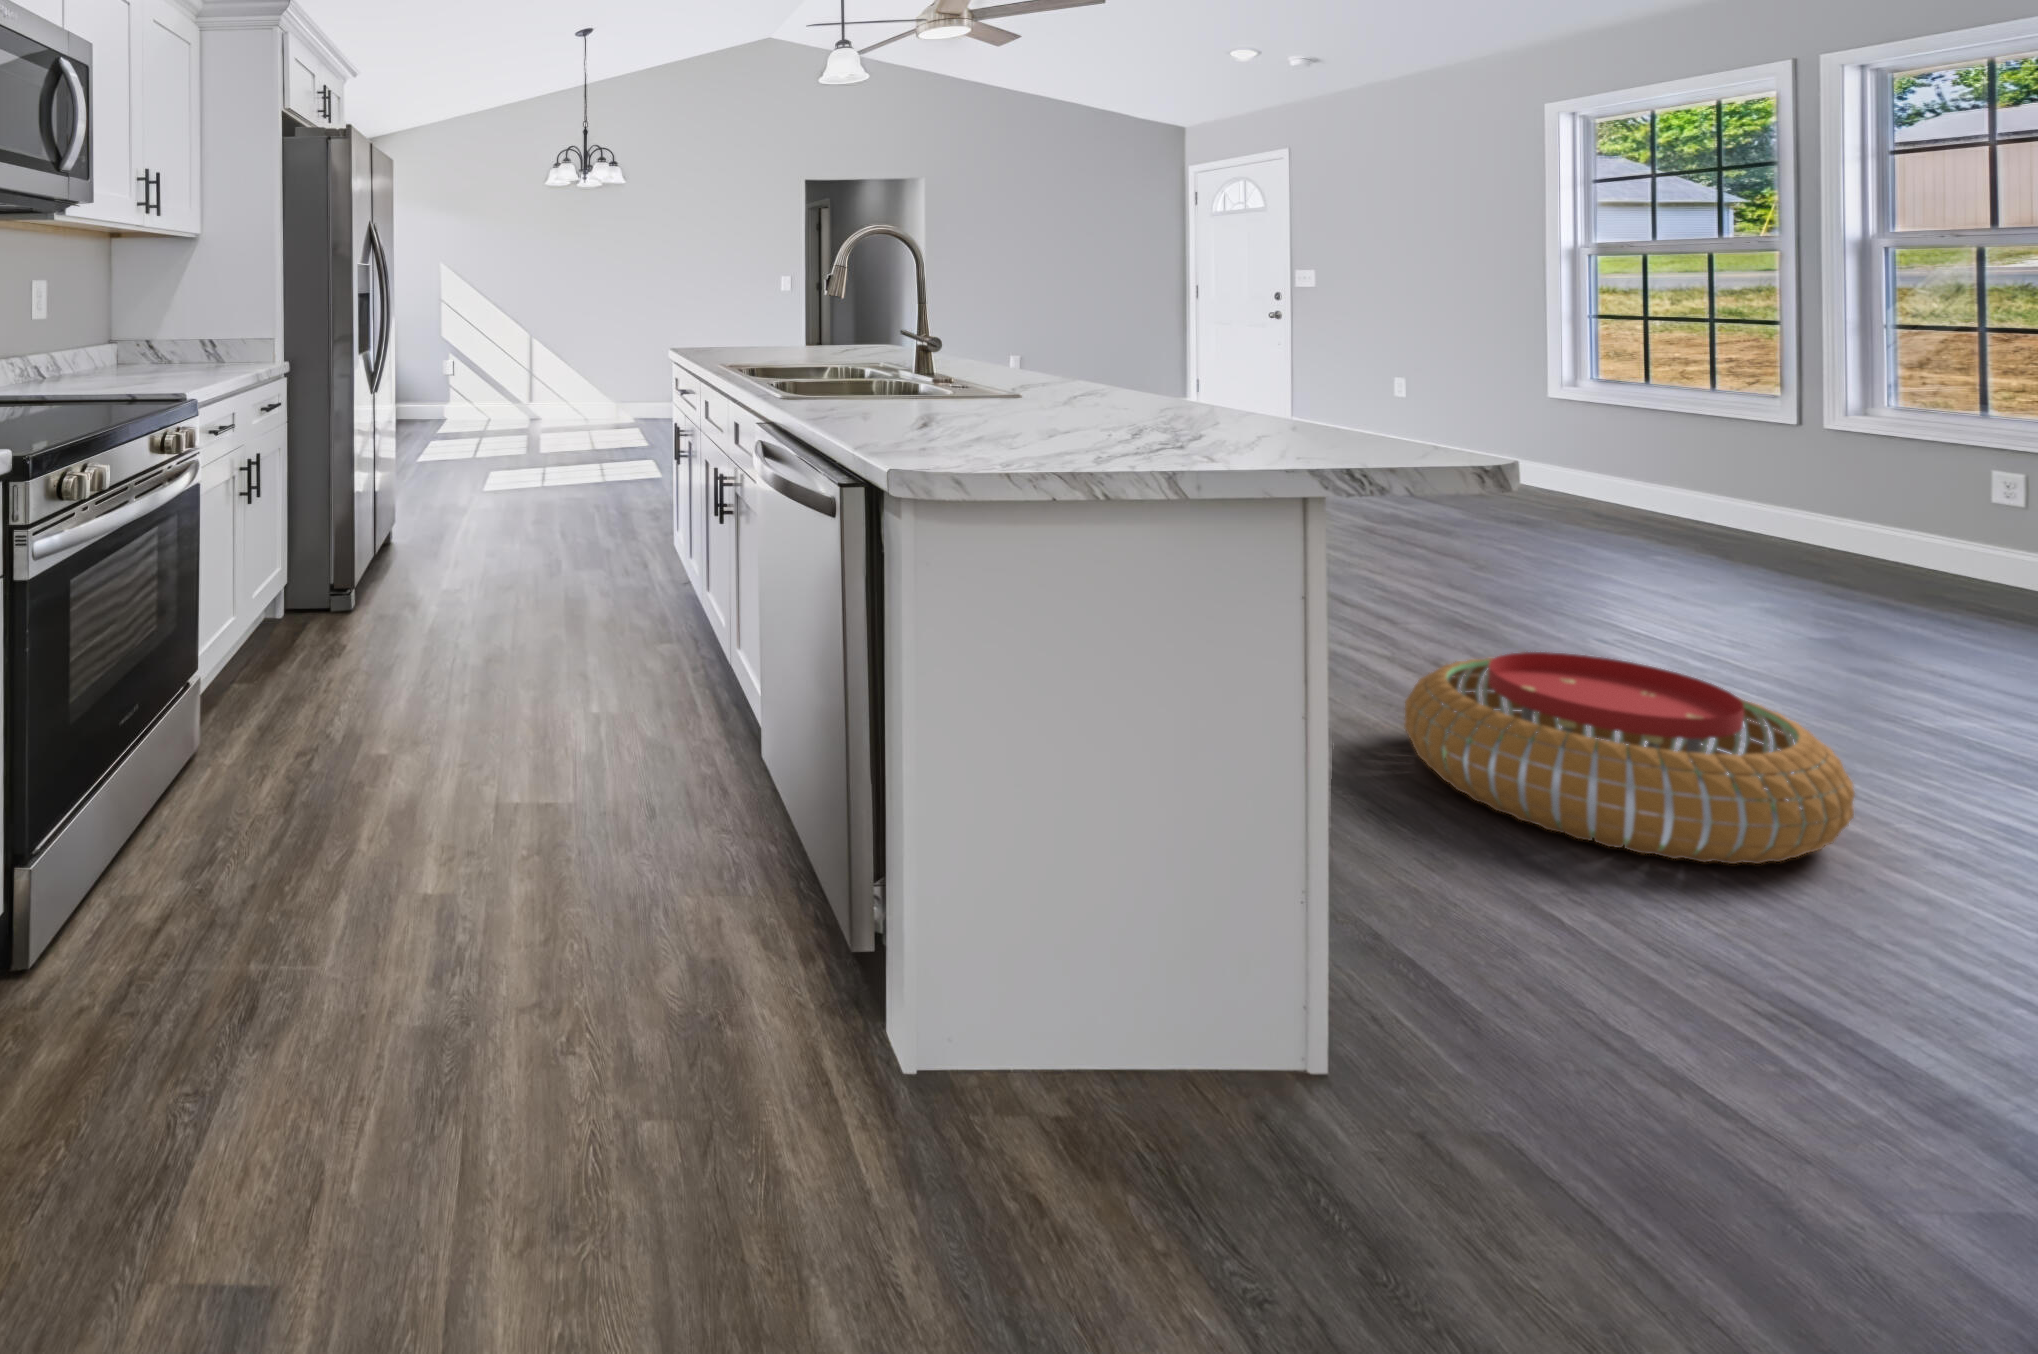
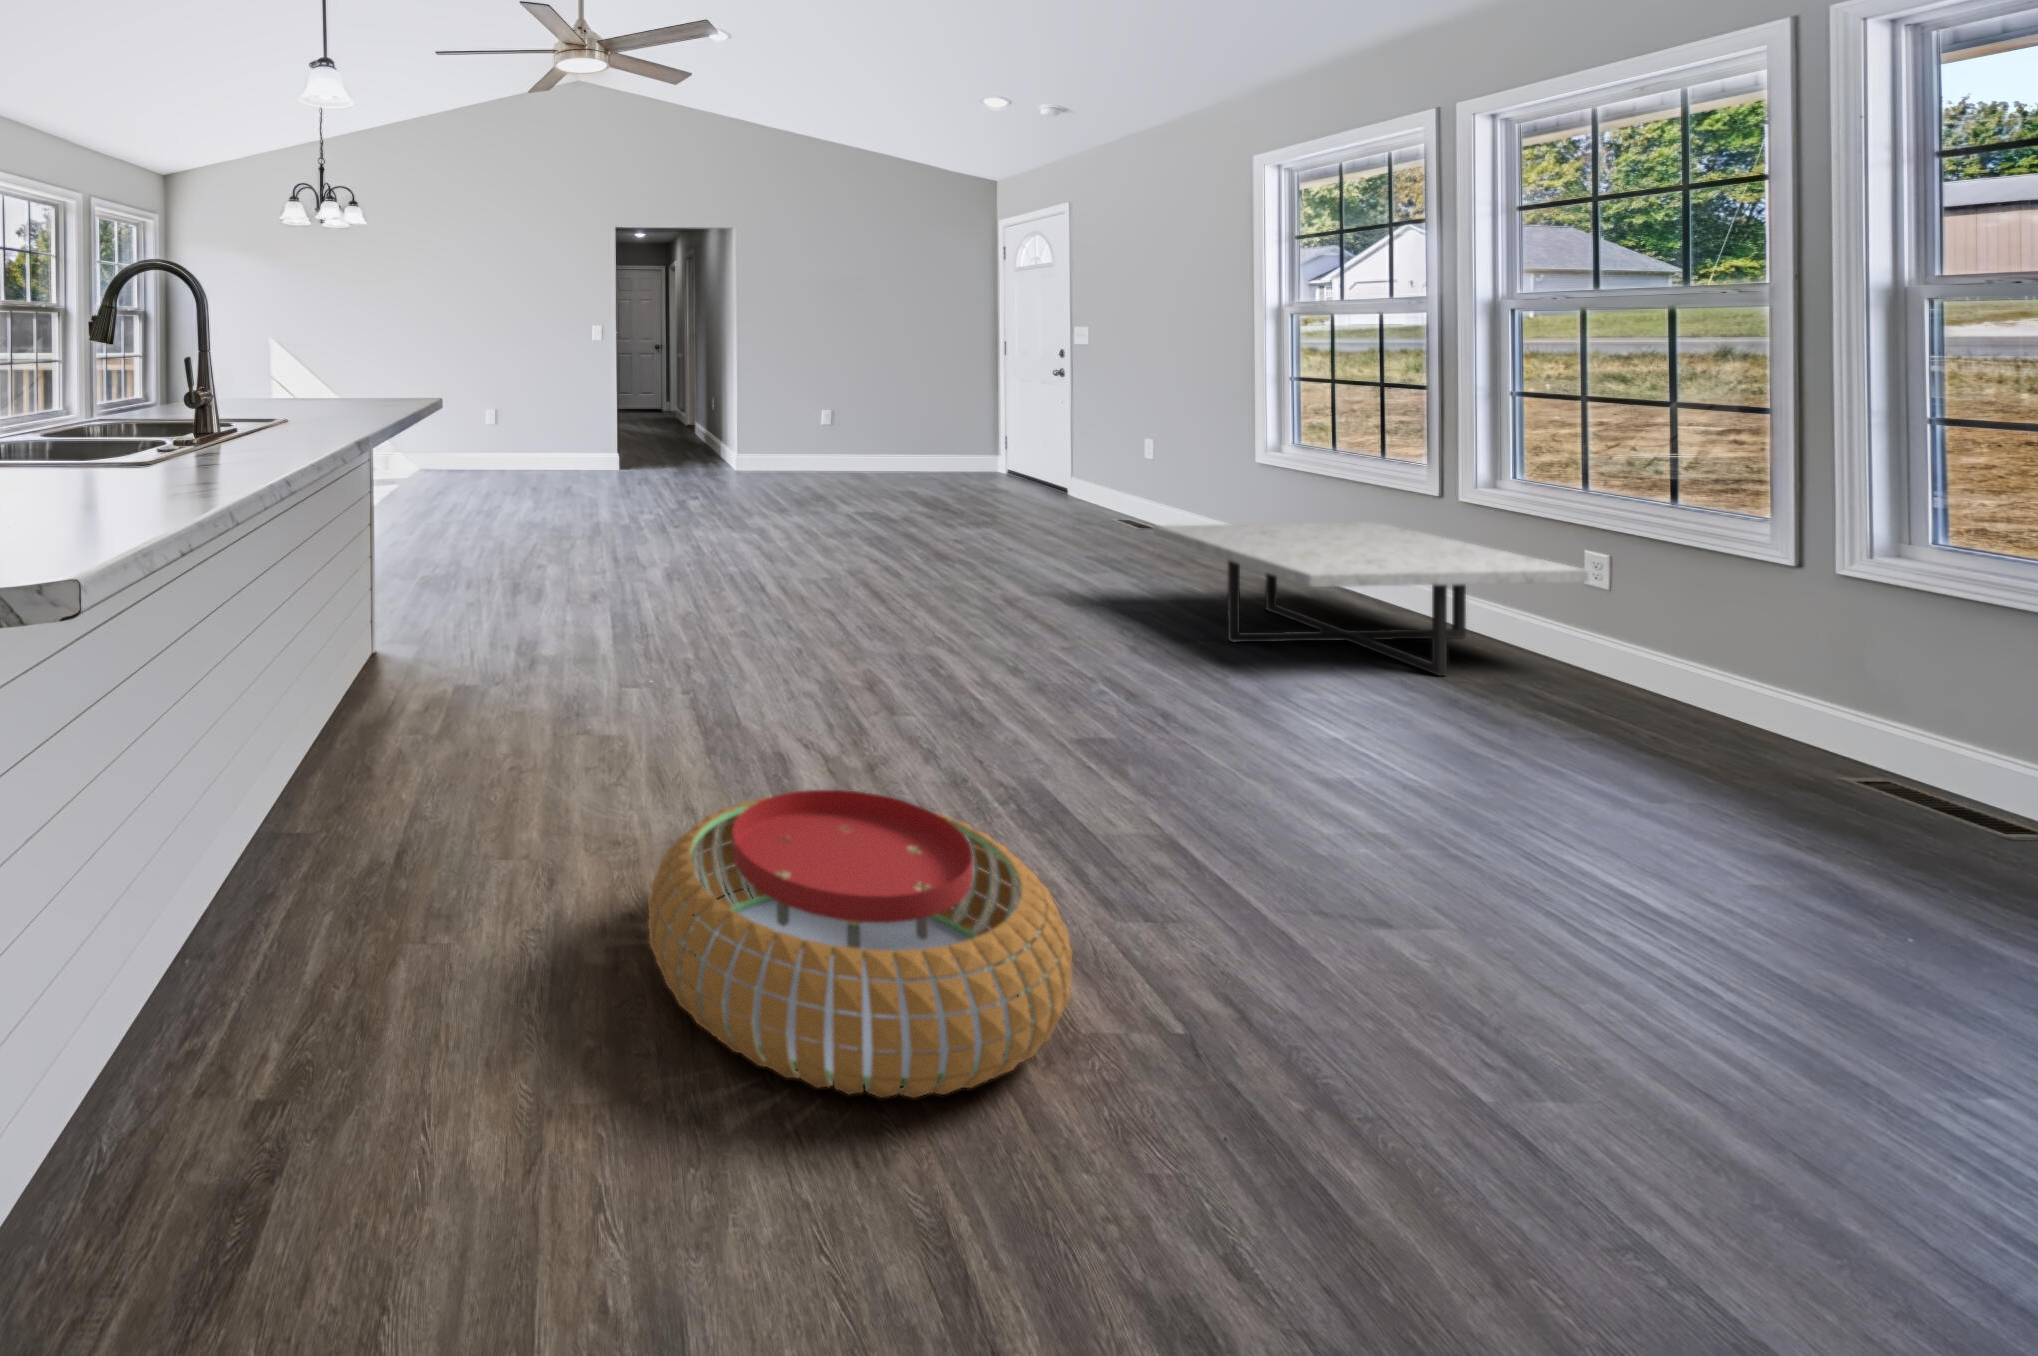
coffee table: none [1504,444,1977,576] -> present [1153,522,1589,676]

